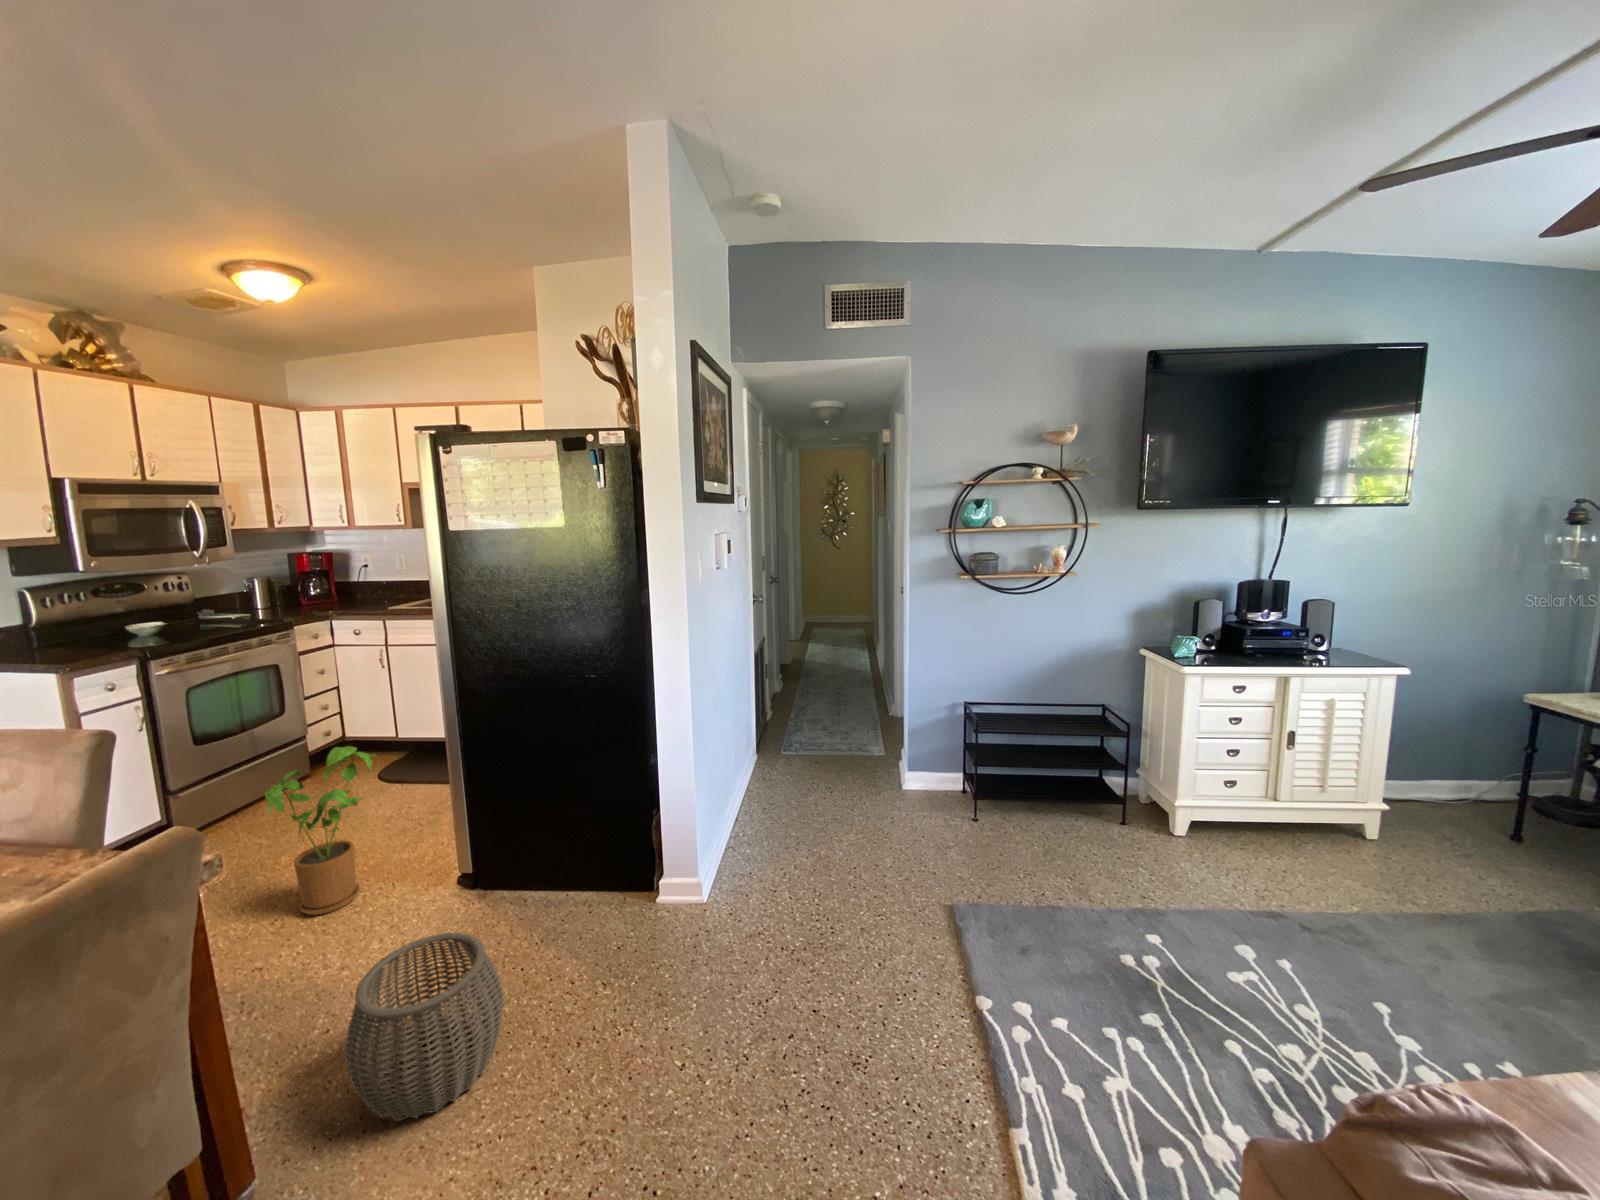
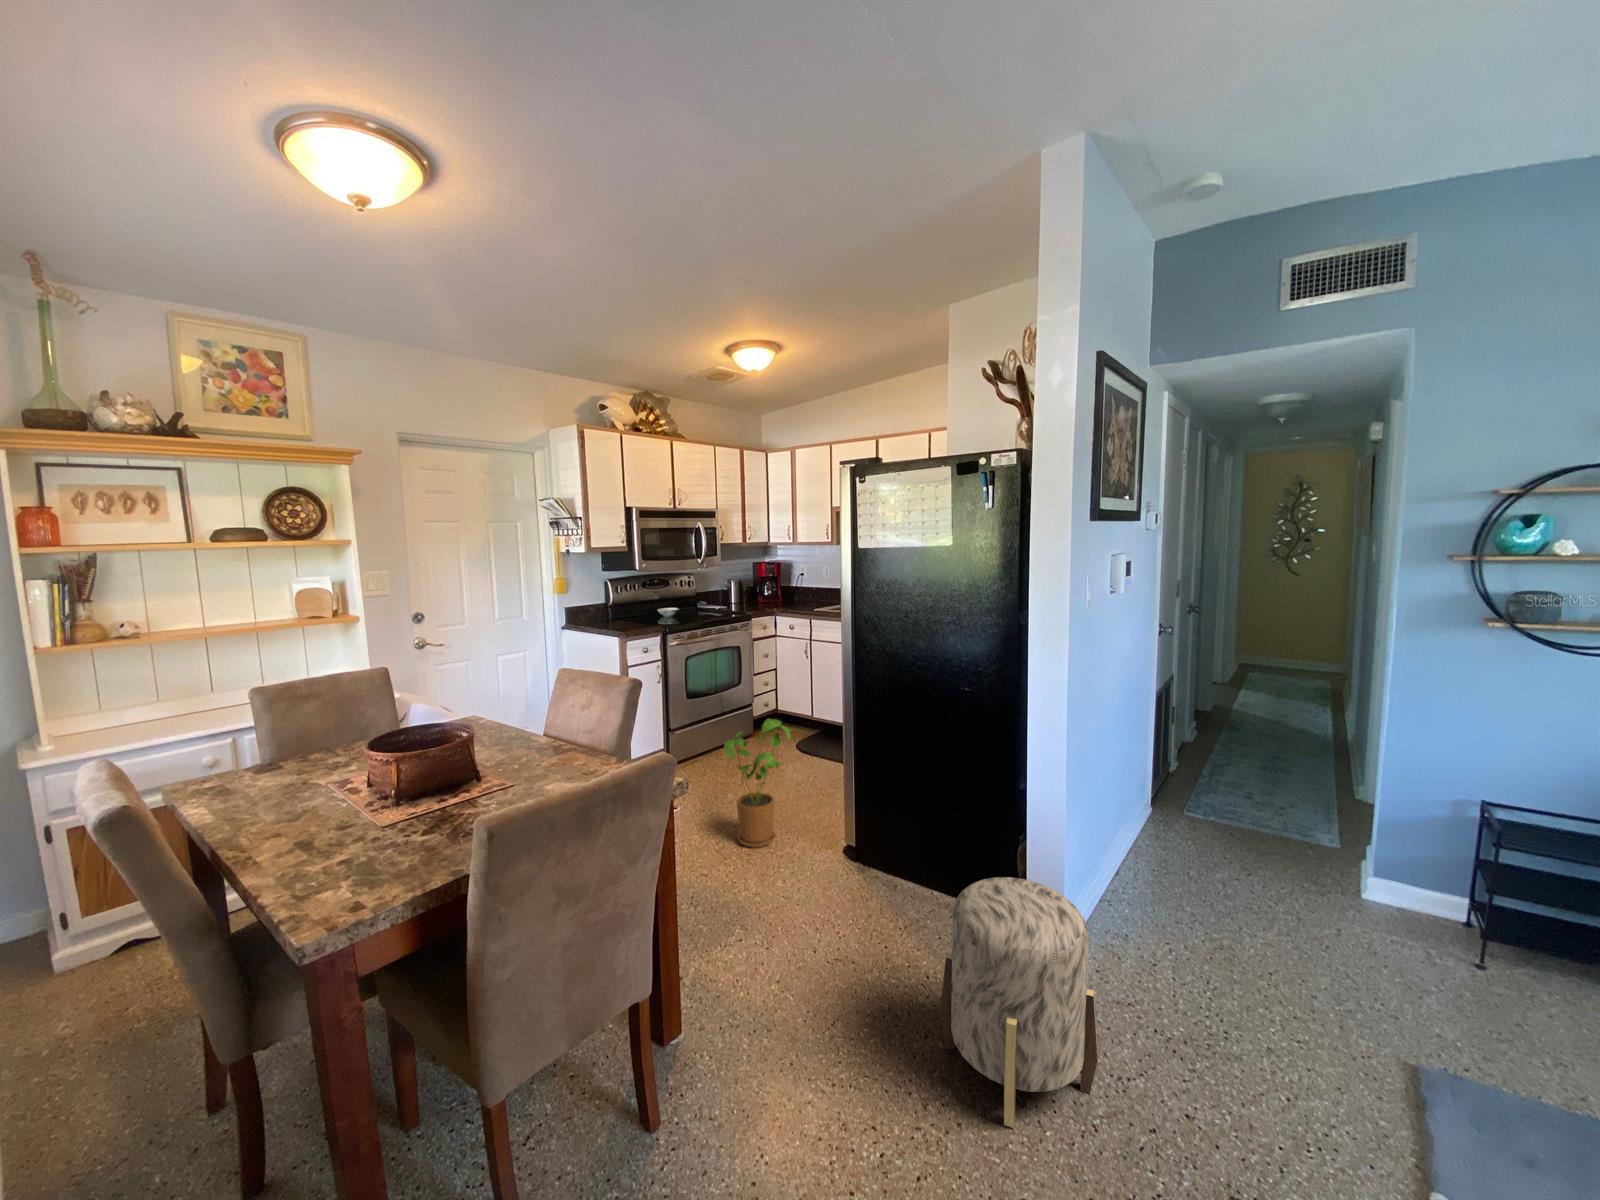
ottoman: none [591,850,743,1100] -> present [940,877,1098,1128]
woven basket: present [344,932,504,1121] -> none [758,888,869,1032]

